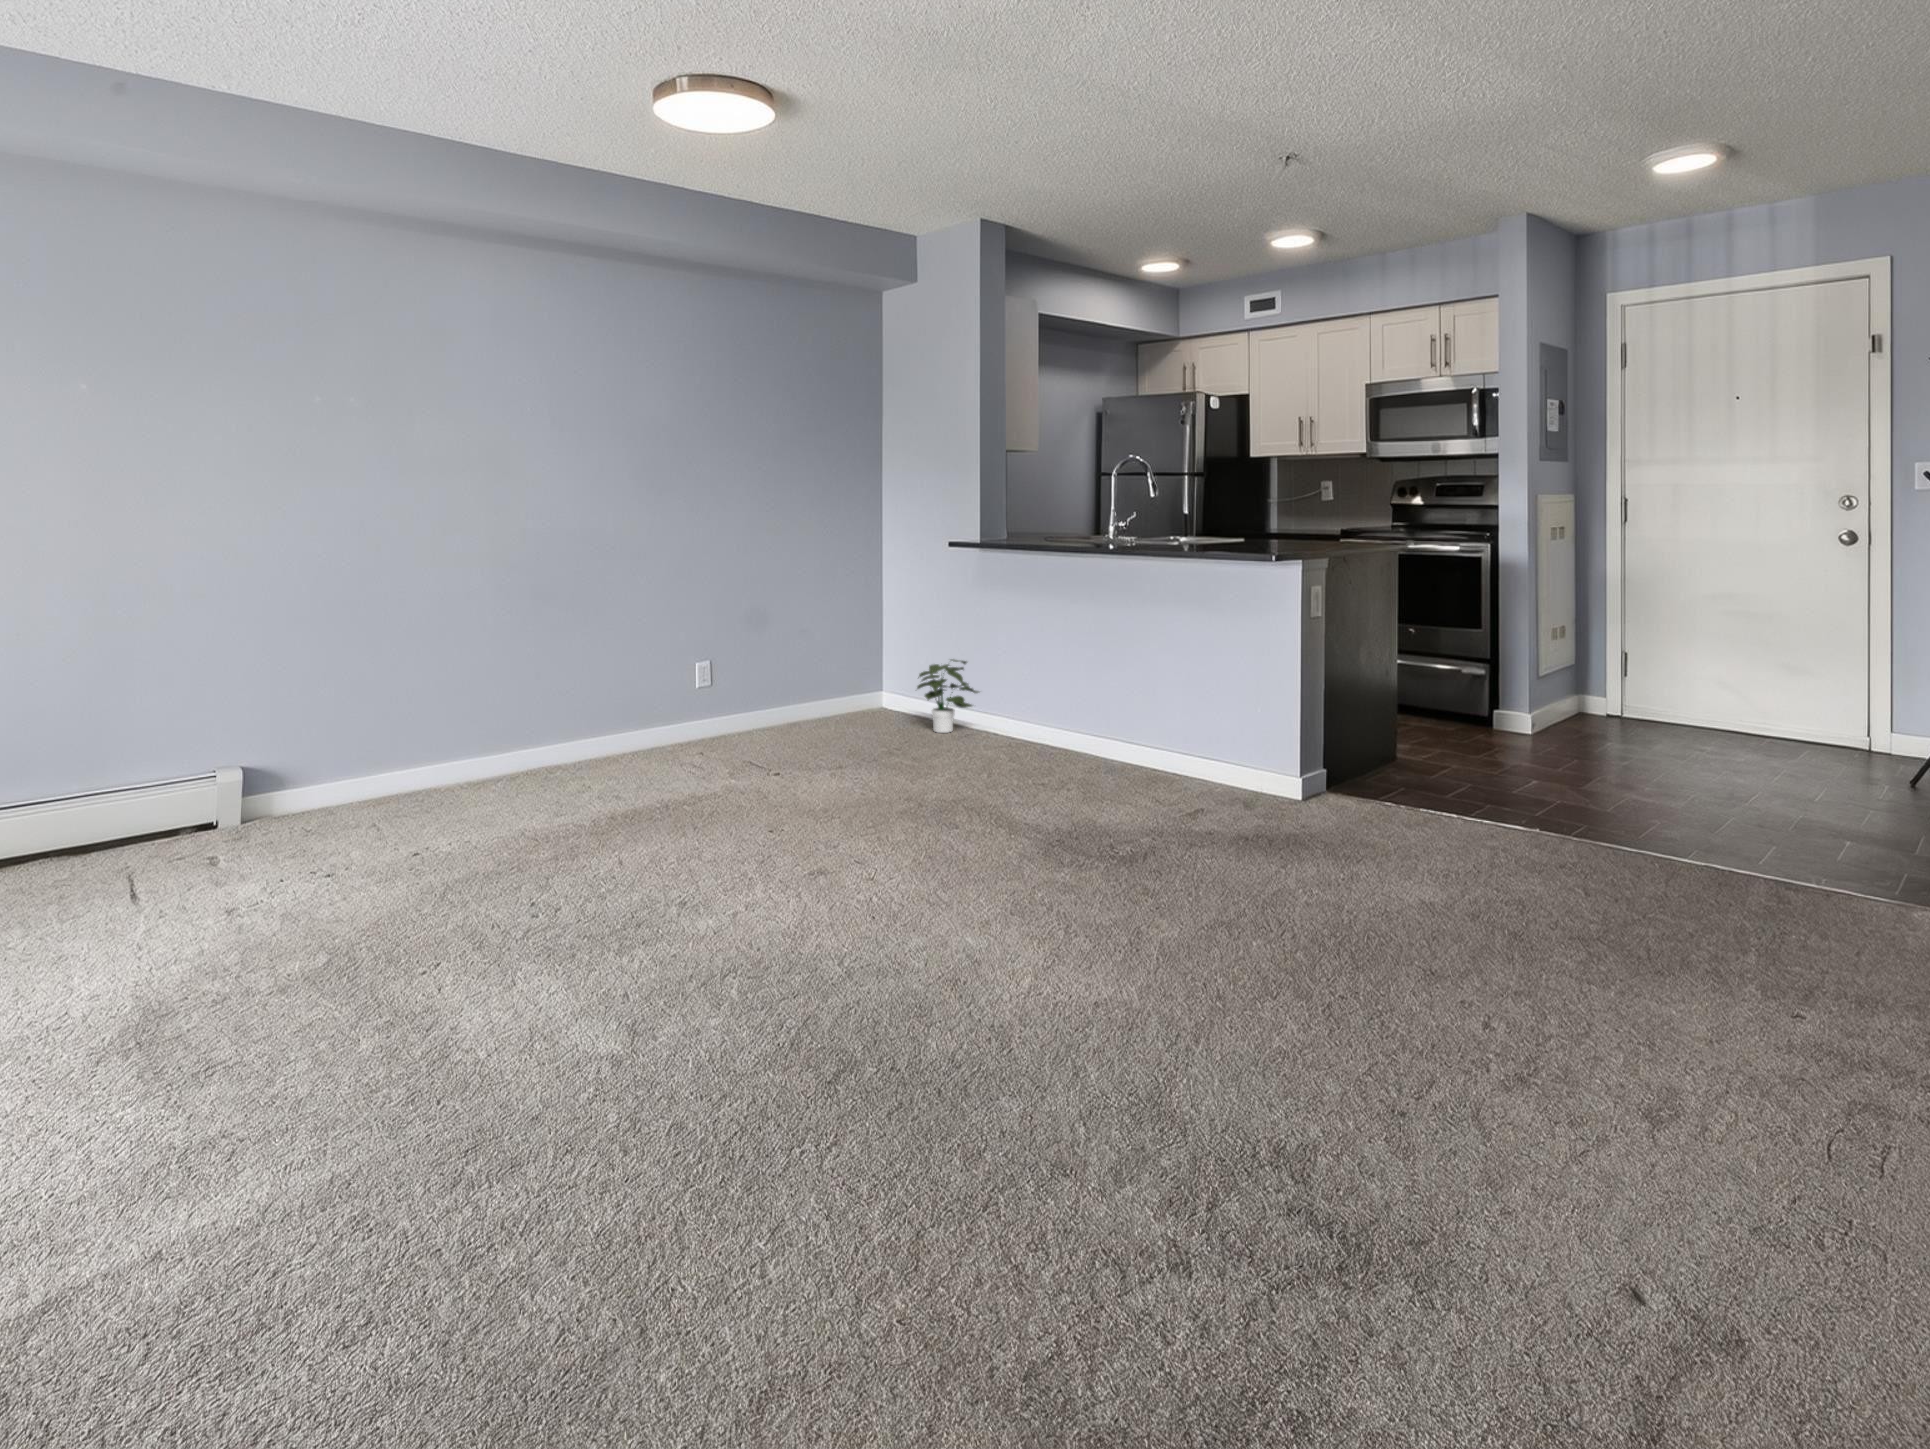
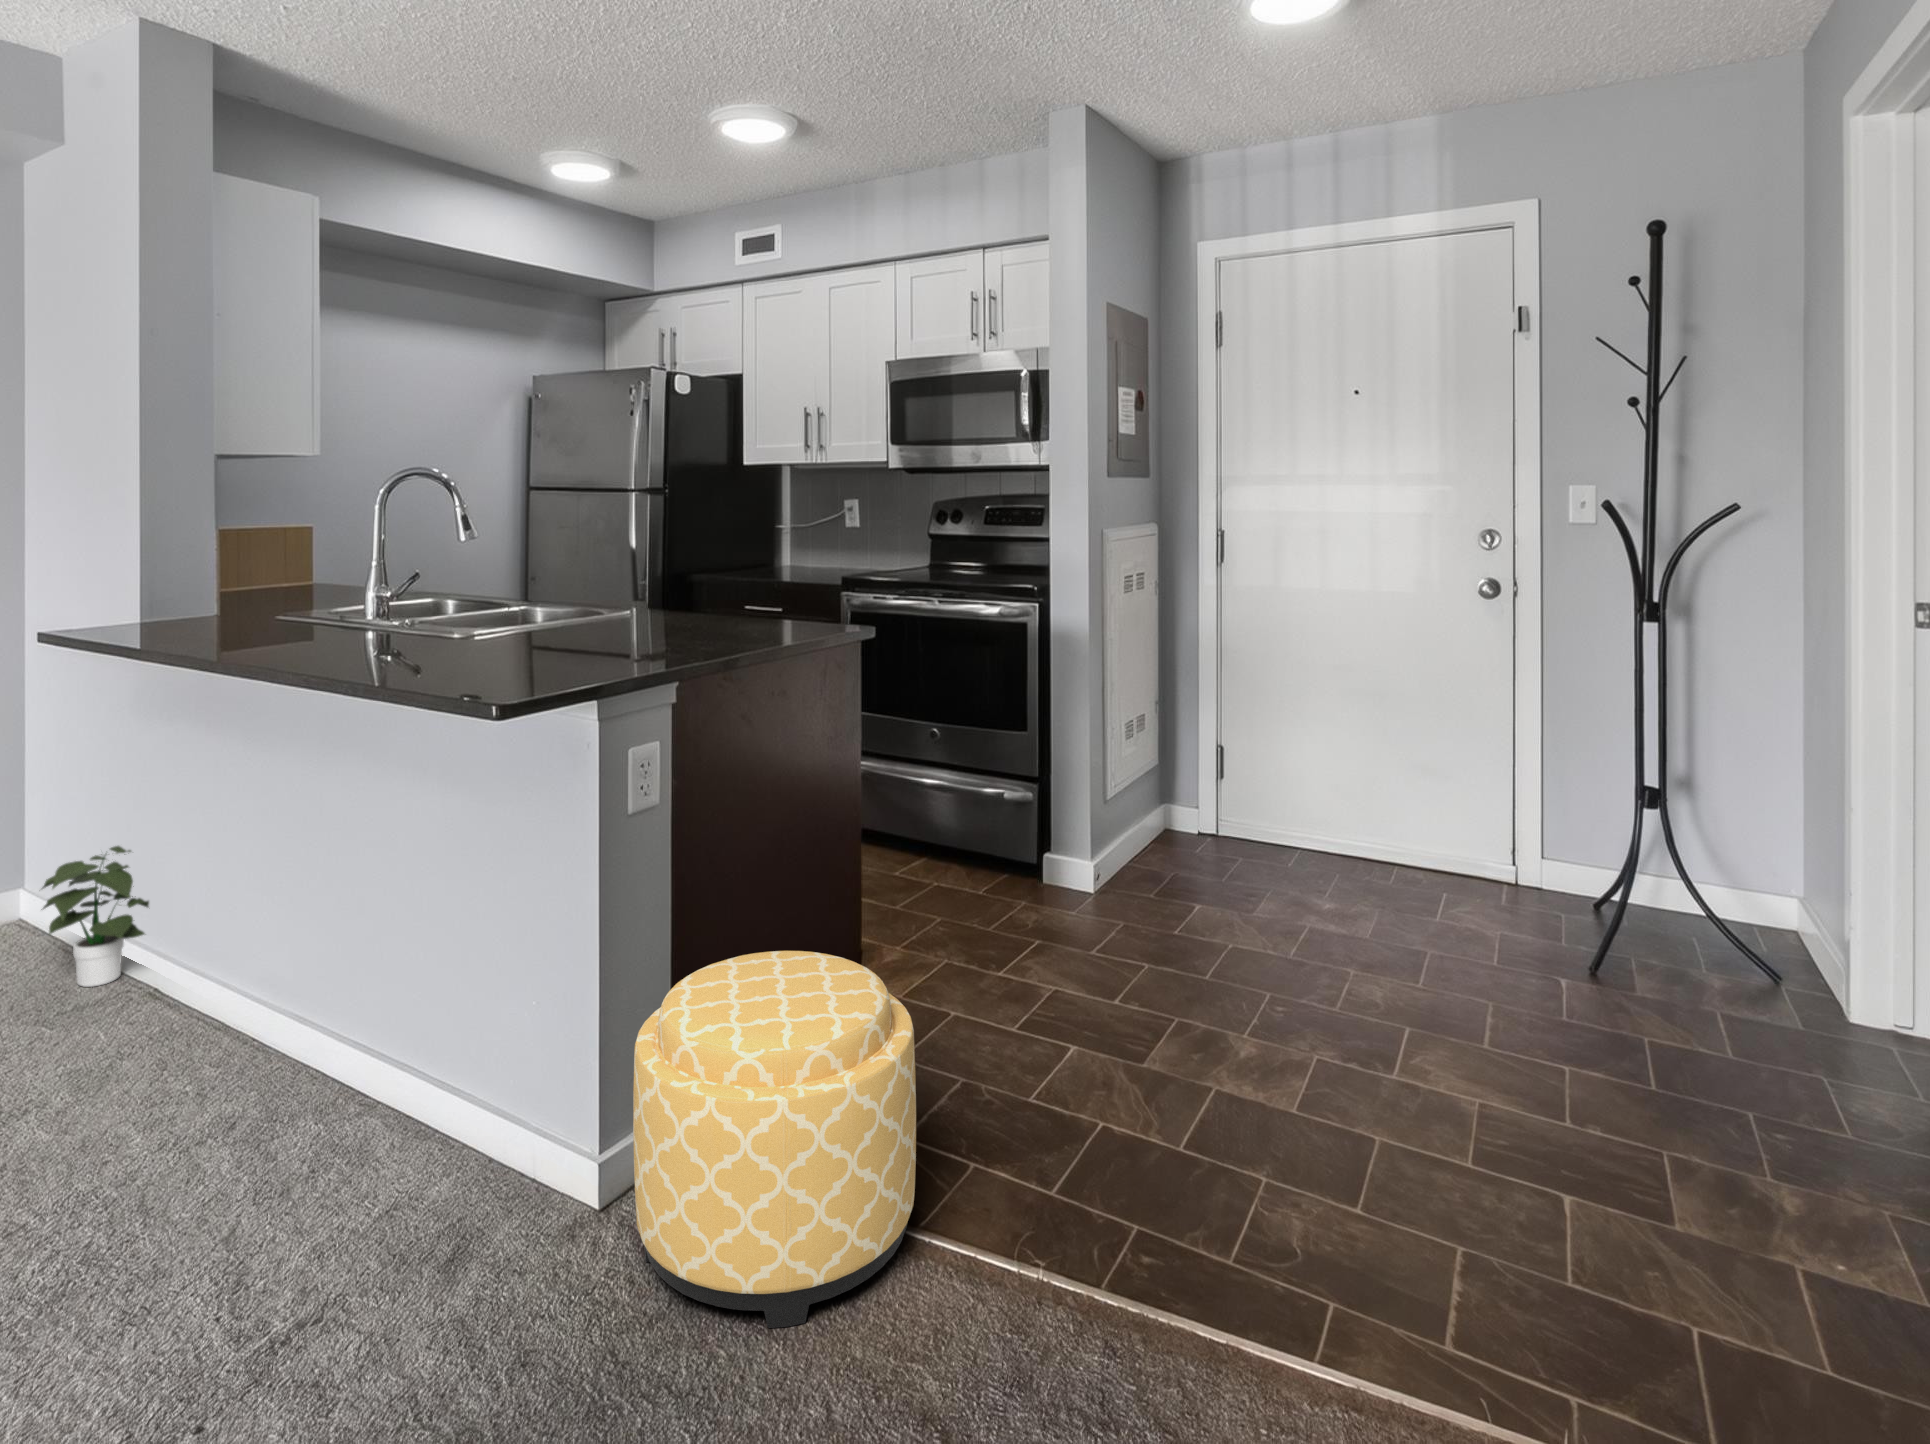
ottoman: none [1316,693,1465,845] -> present [633,951,916,1328]

